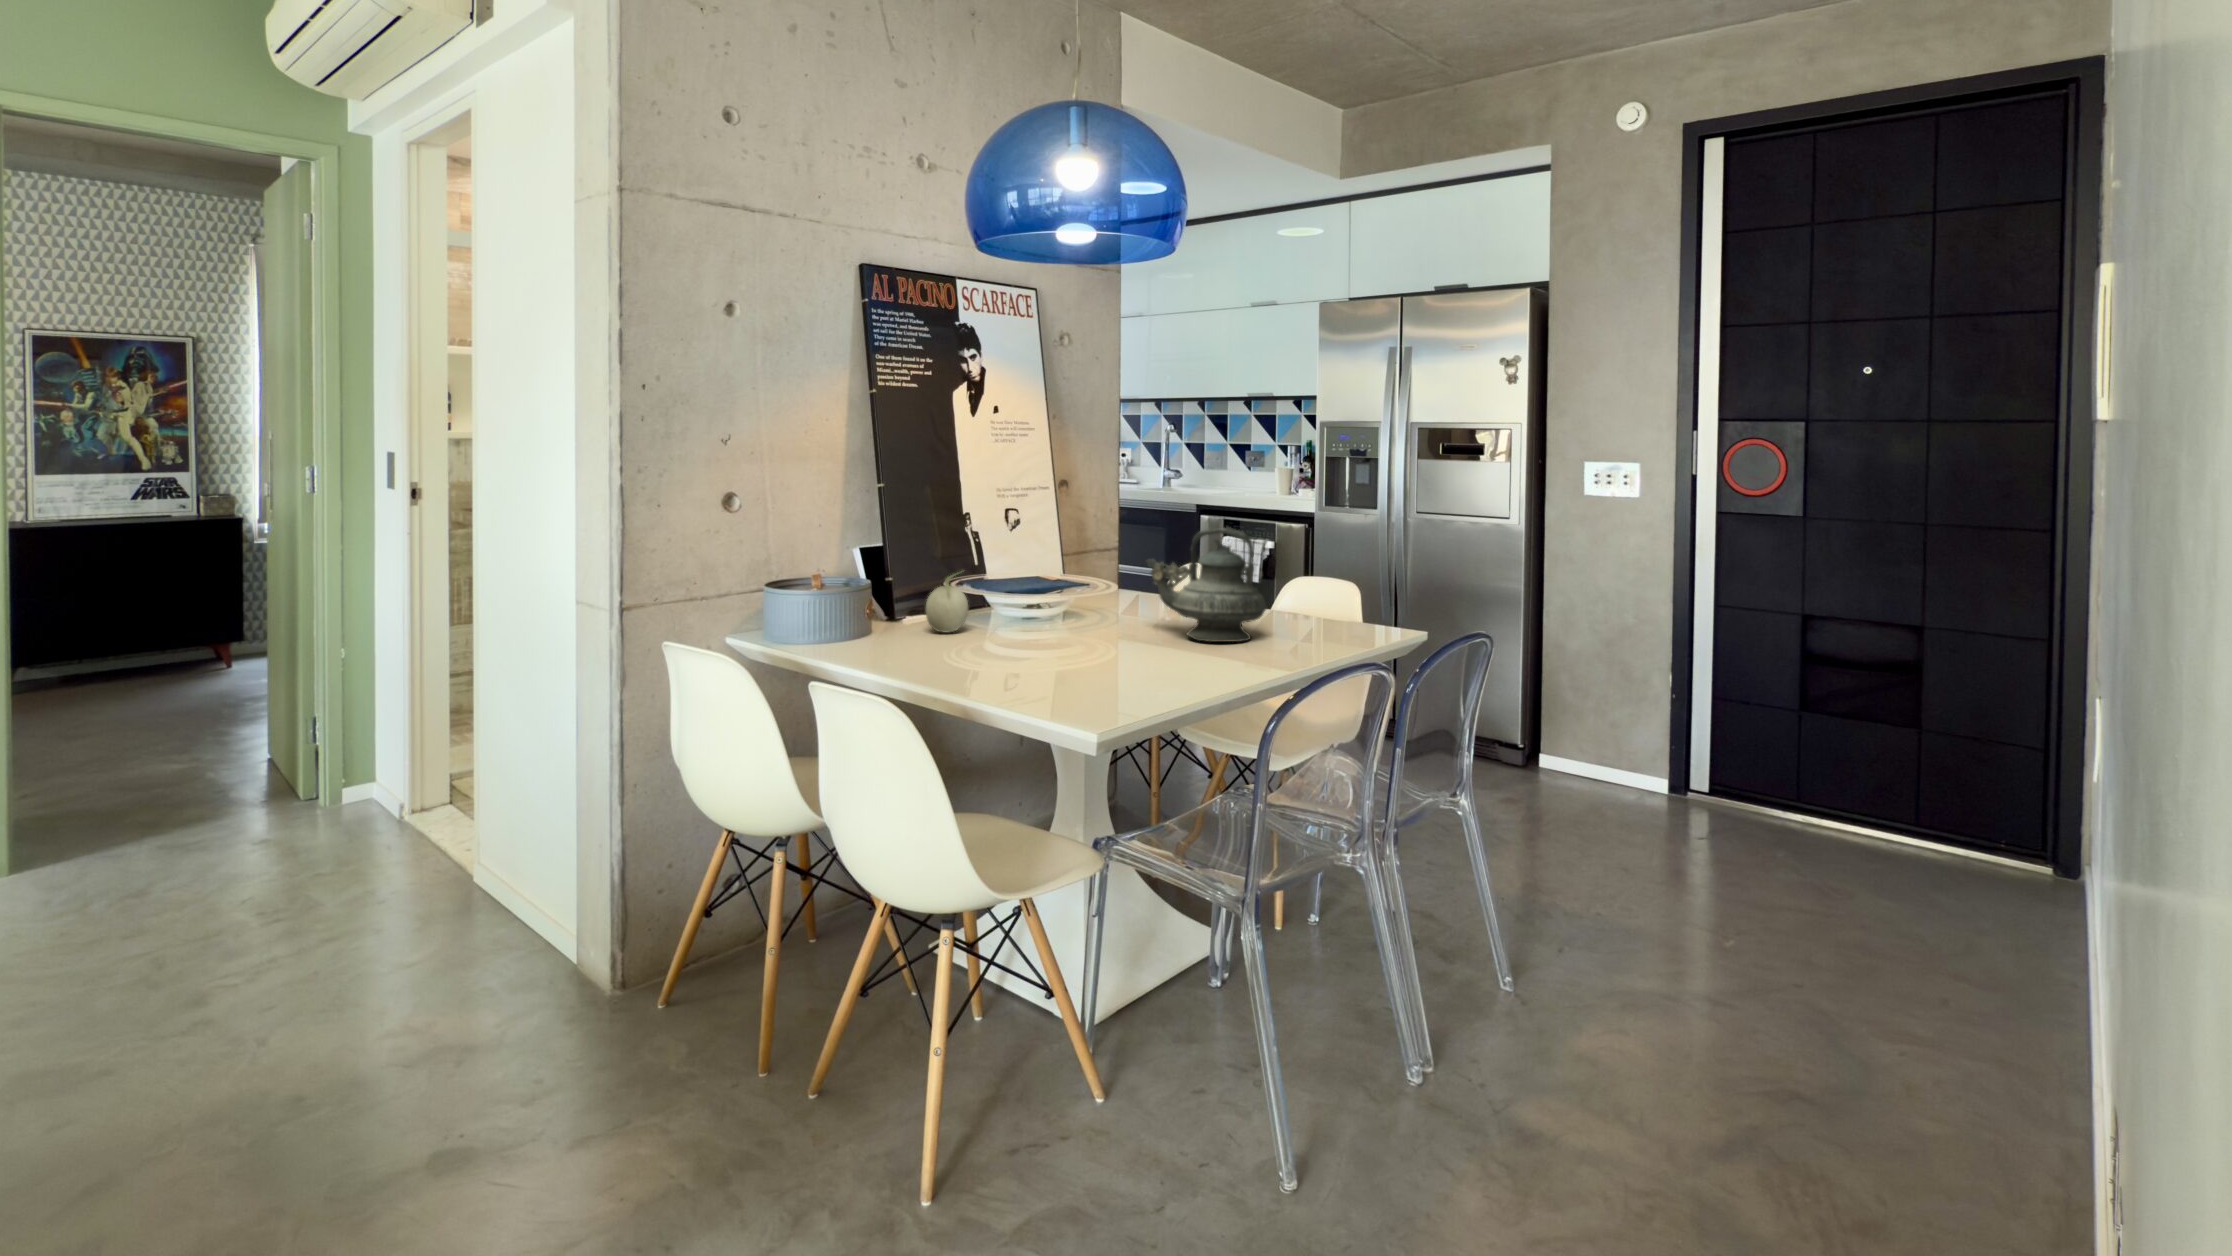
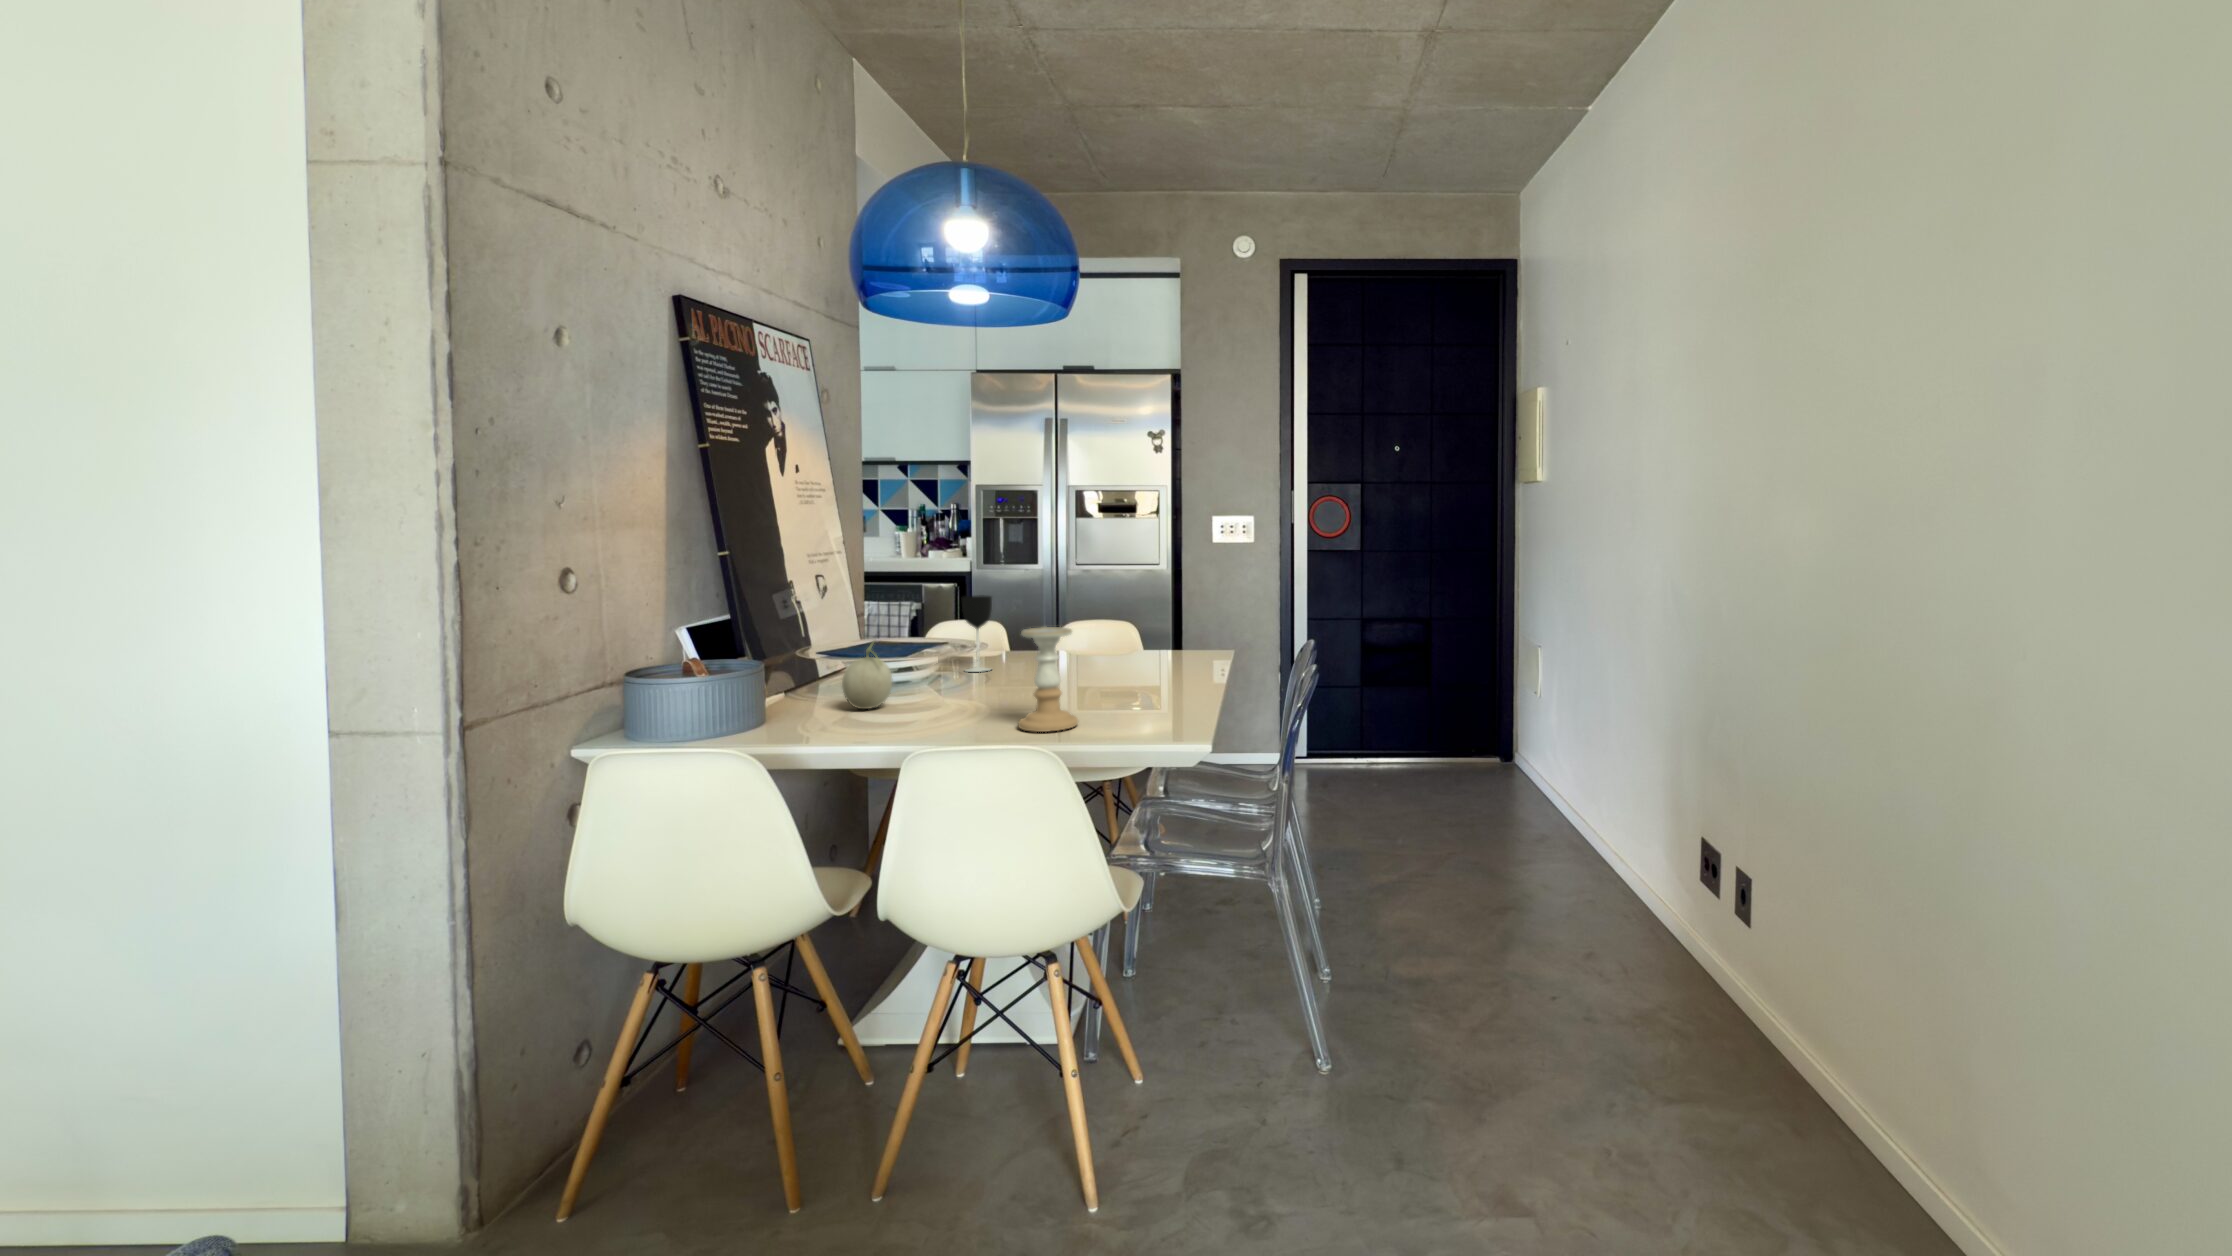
teapot: present [1147,526,1266,642] -> none [1068,575,1185,683]
wine glass: none [1095,538,1125,614] -> present [962,595,992,672]
candle holder: none [996,569,1054,671] -> present [1018,627,1078,732]

